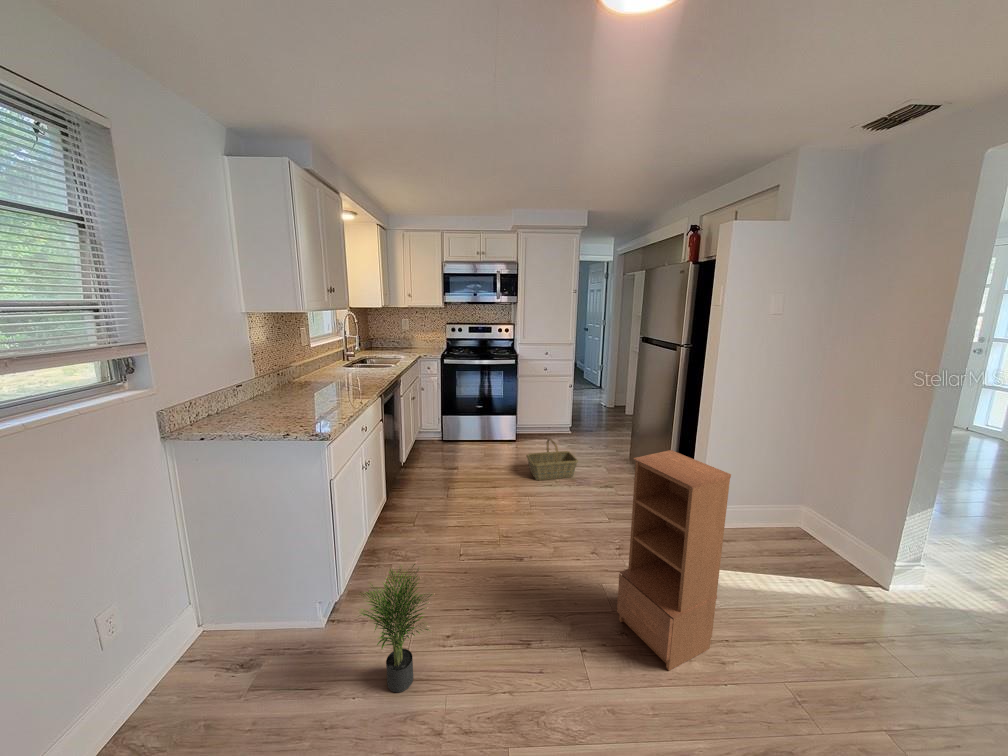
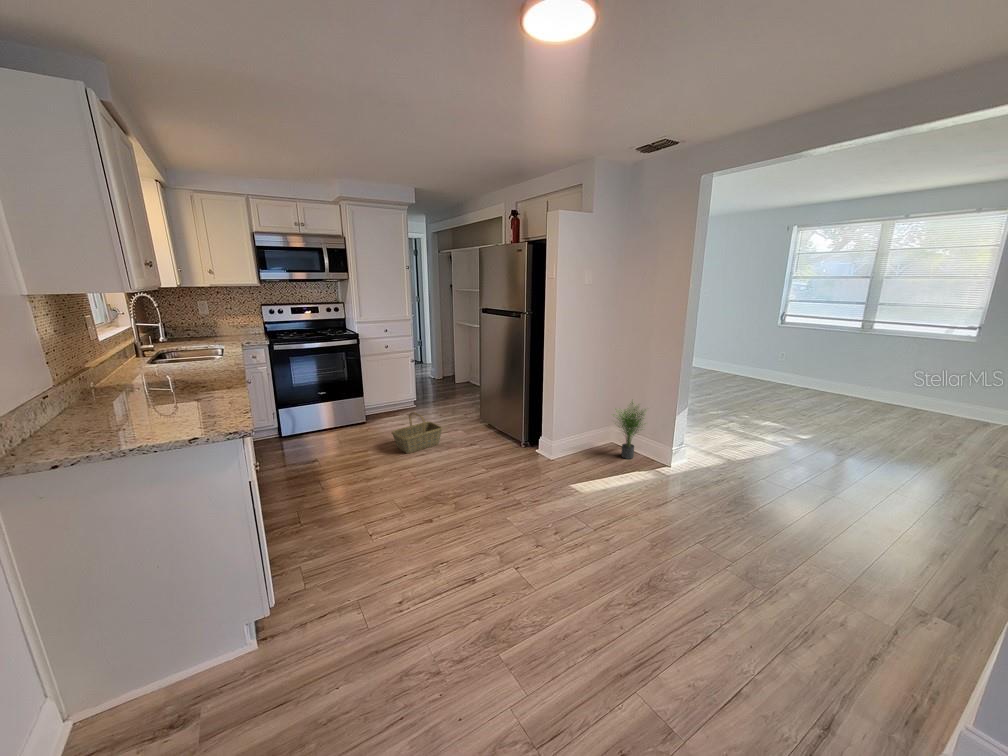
bookcase: present [617,450,731,670] -> none [529,395,603,557]
potted plant: present [361,564,432,692] -> present [618,402,644,459]

